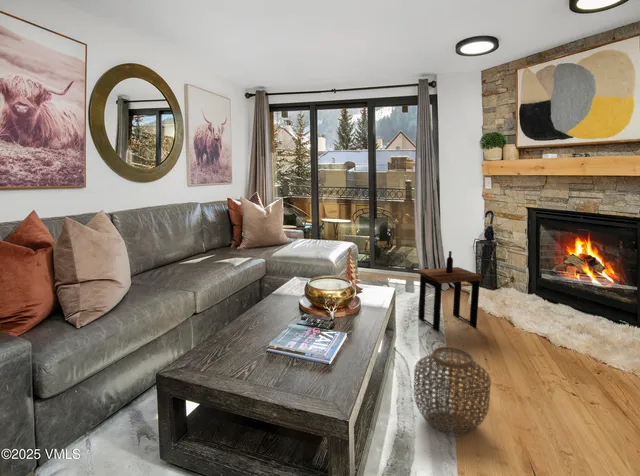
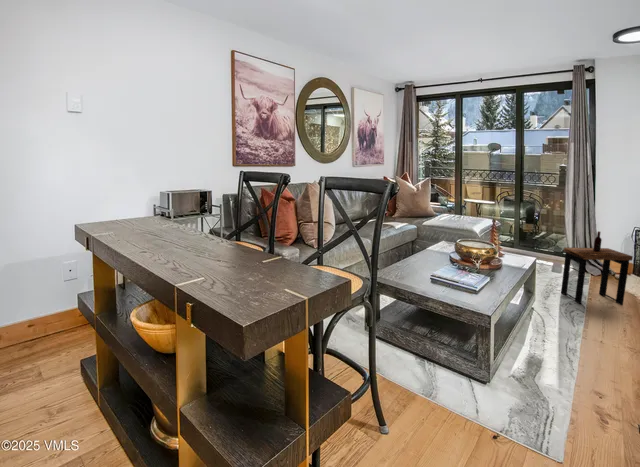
woven basket: present [414,347,491,435] -> none [548,297,617,364]

